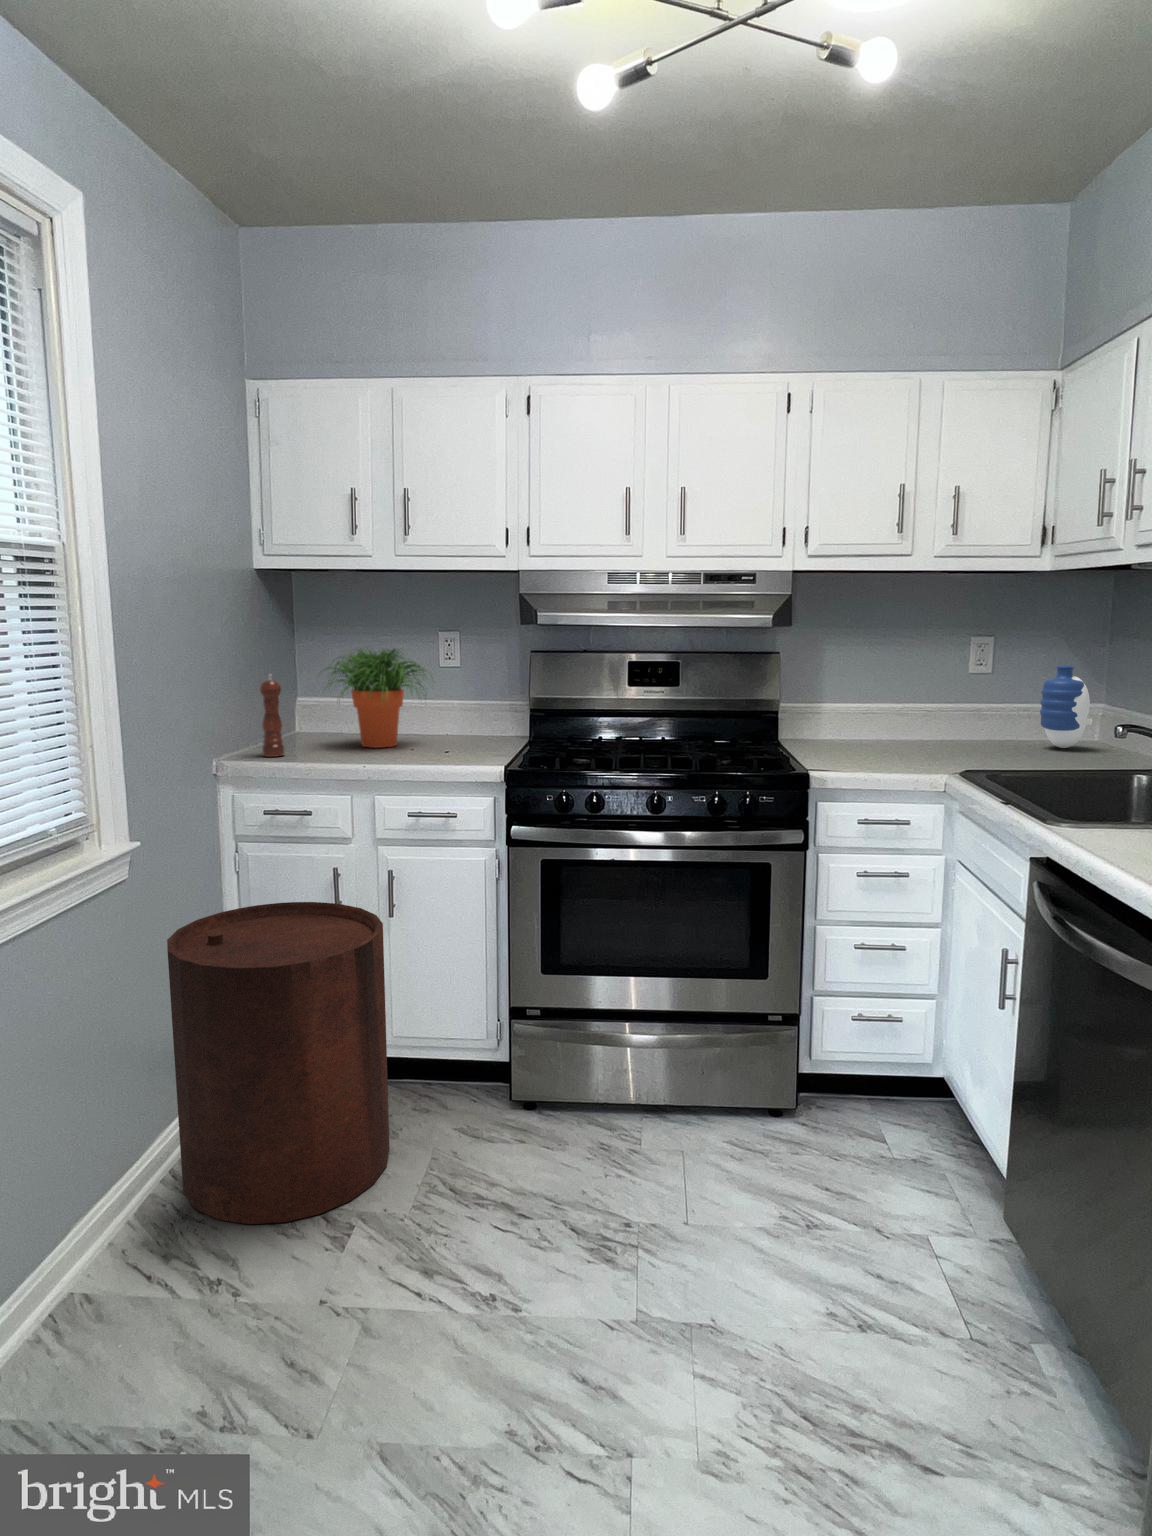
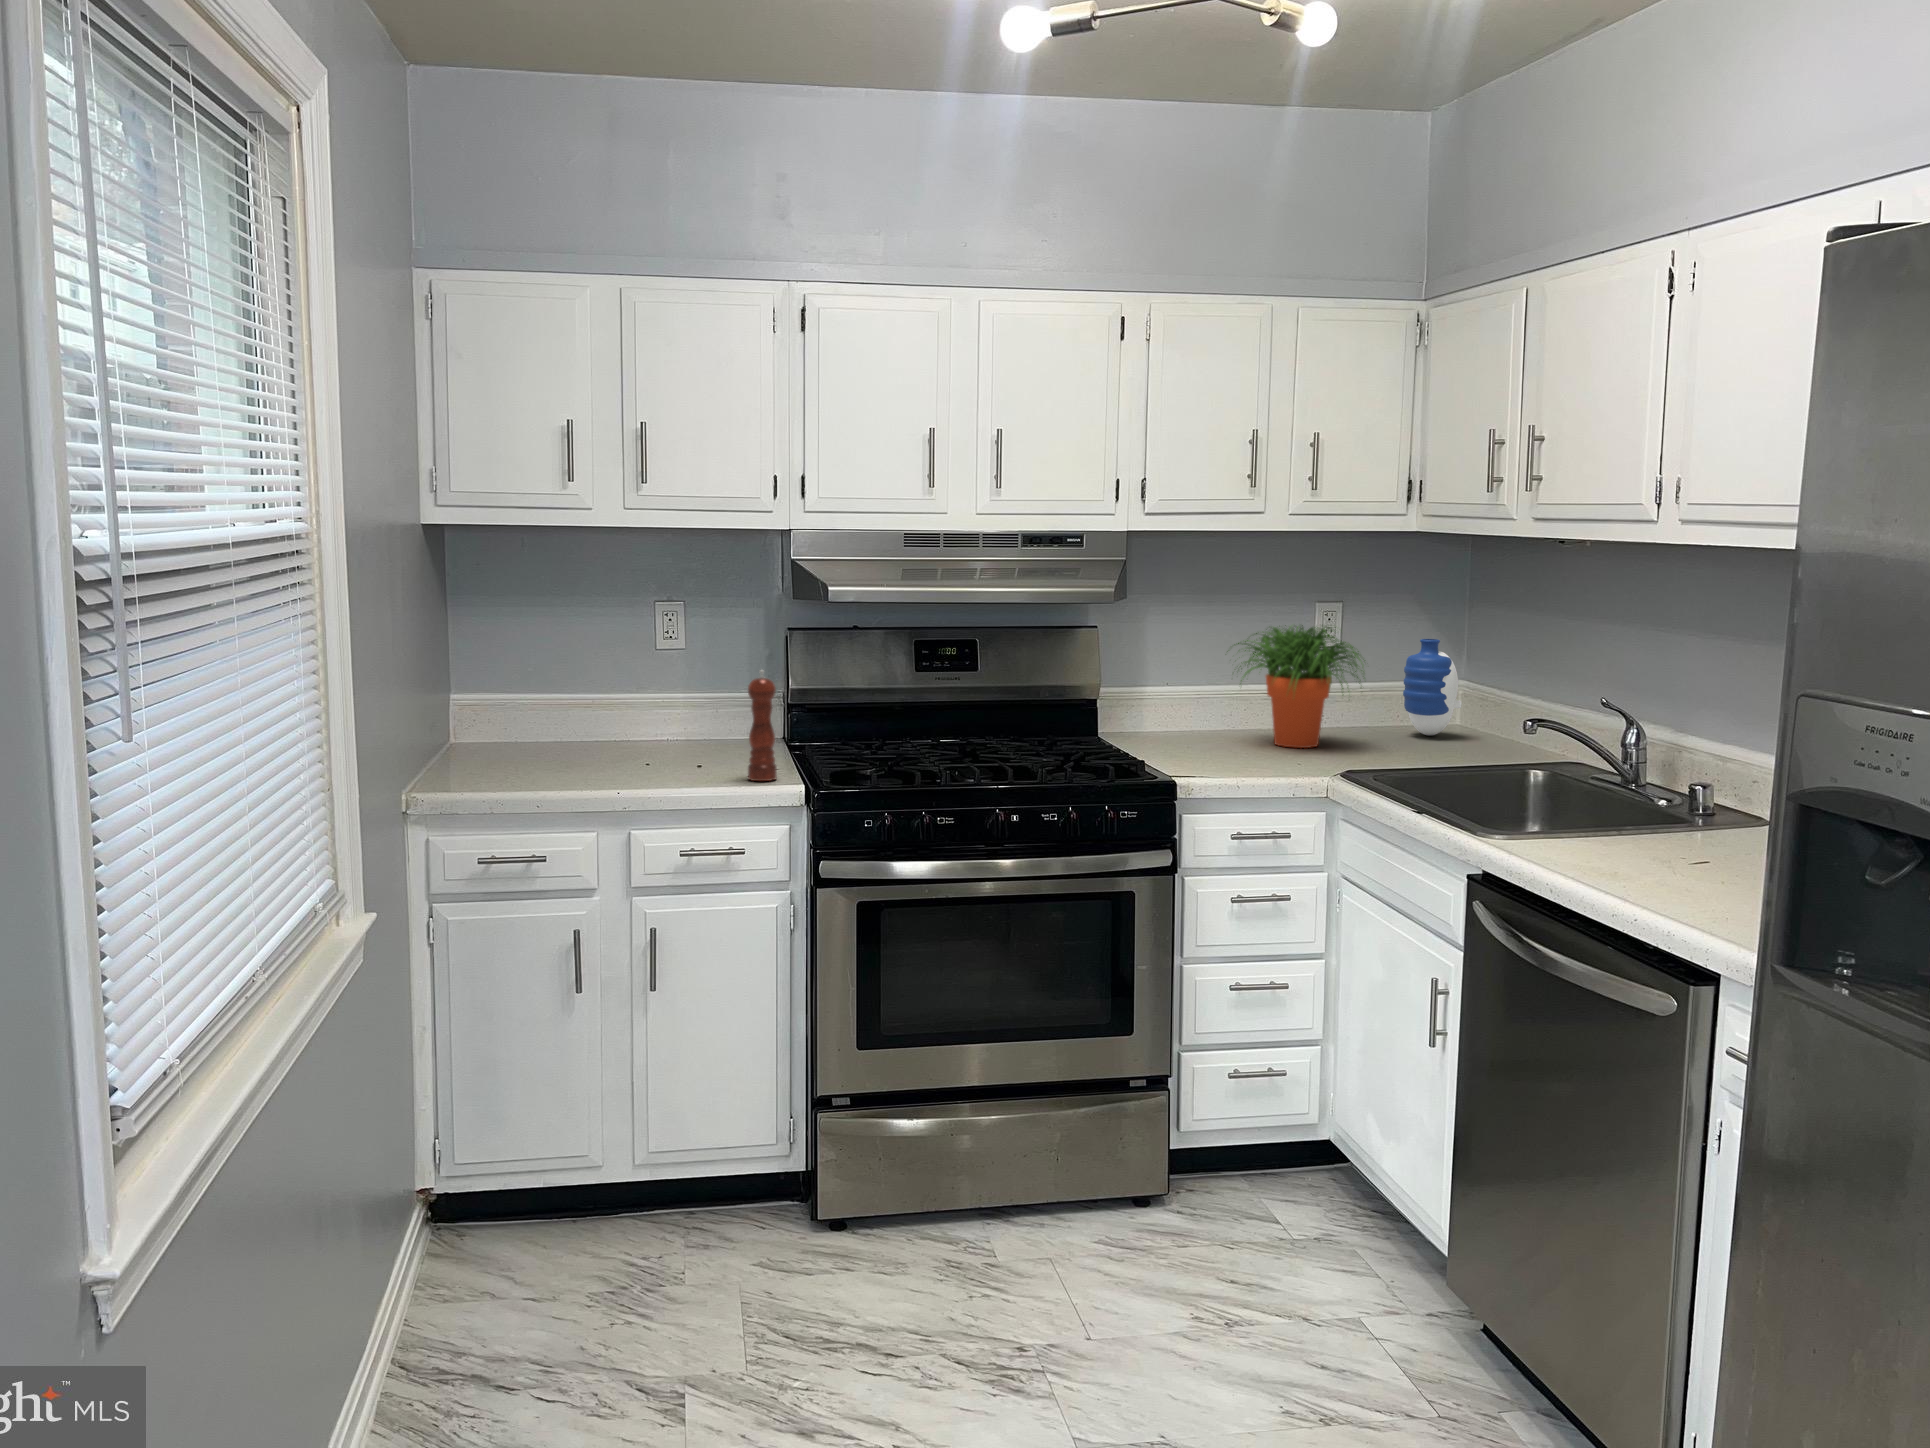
potted plant: present [321,648,427,748] -> present [1227,625,1365,748]
pepper mill: present [260,674,285,757] -> present [748,670,777,781]
trash can: present [167,902,390,1224] -> none [403,977,689,1411]

